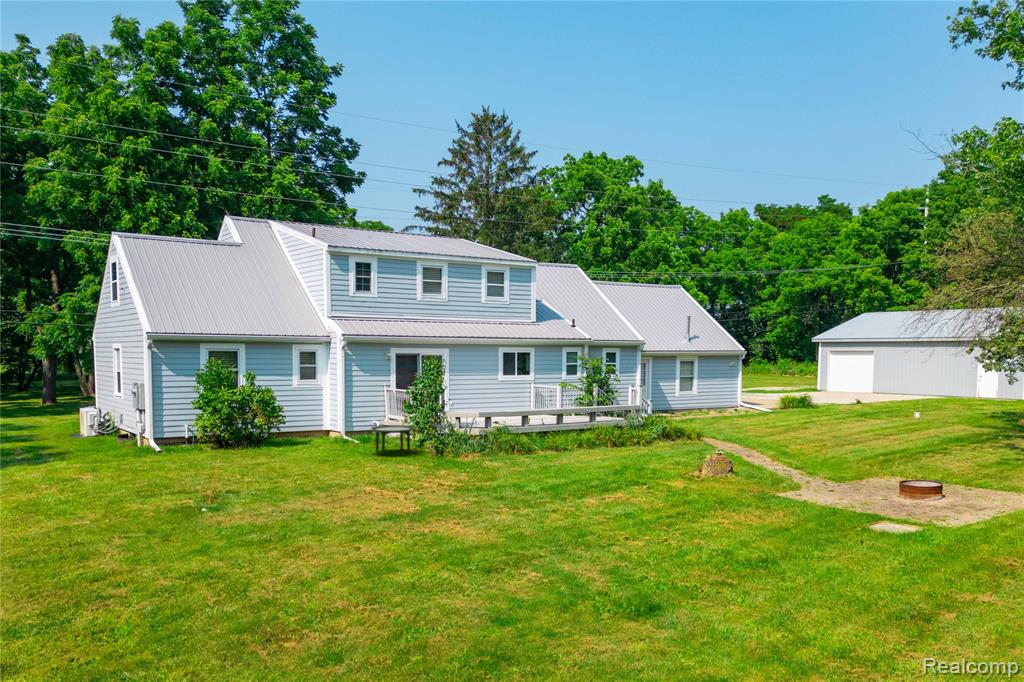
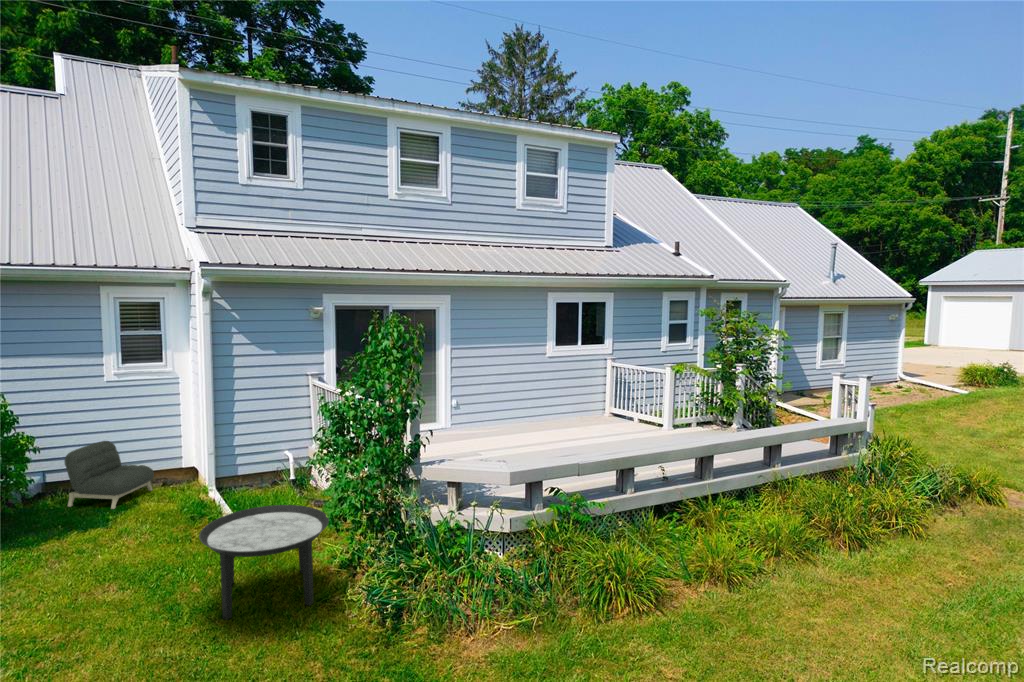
armchair: none [285,415,317,441] -> present [65,441,154,509]

